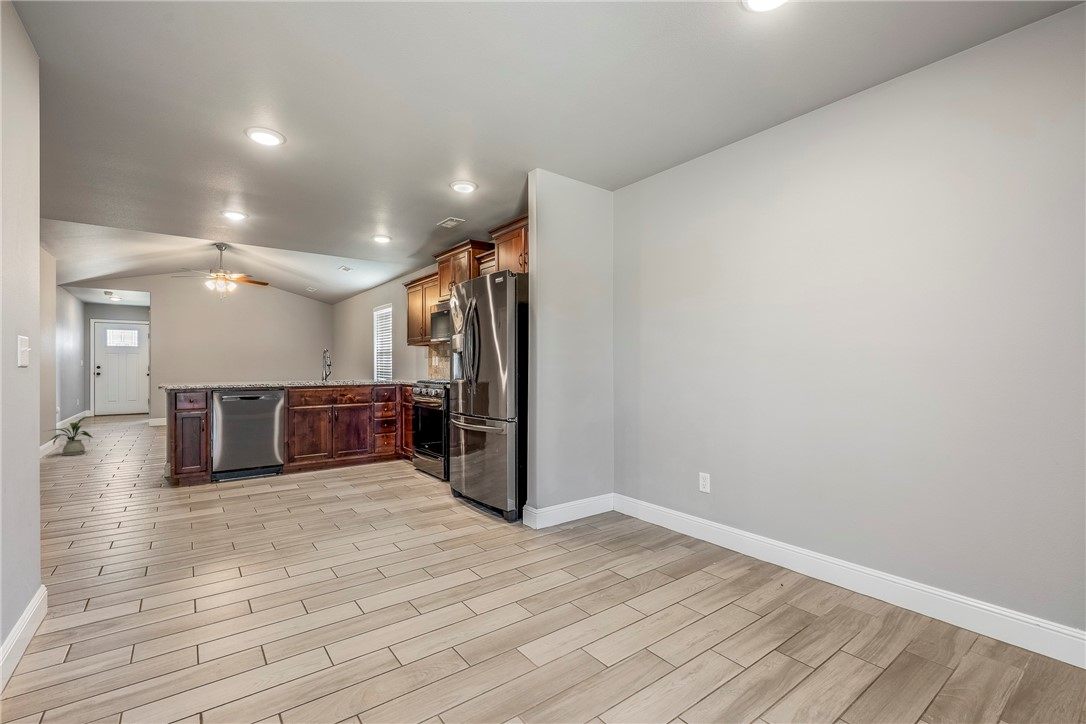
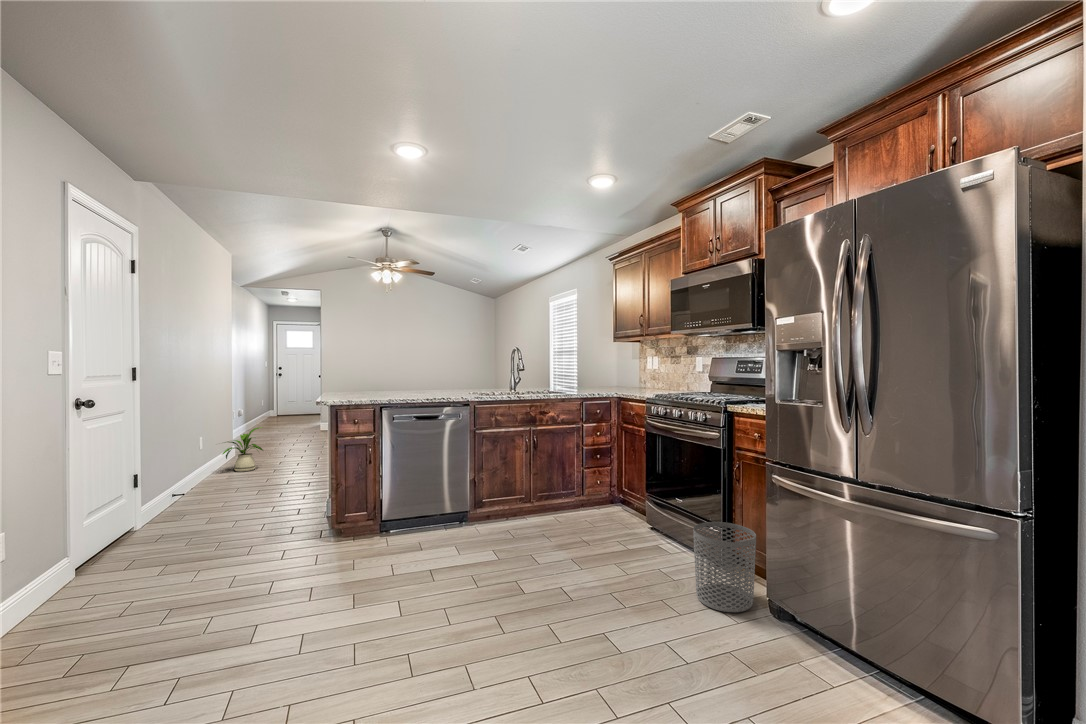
waste bin: none [416,451,450,496] -> present [693,522,756,612]

